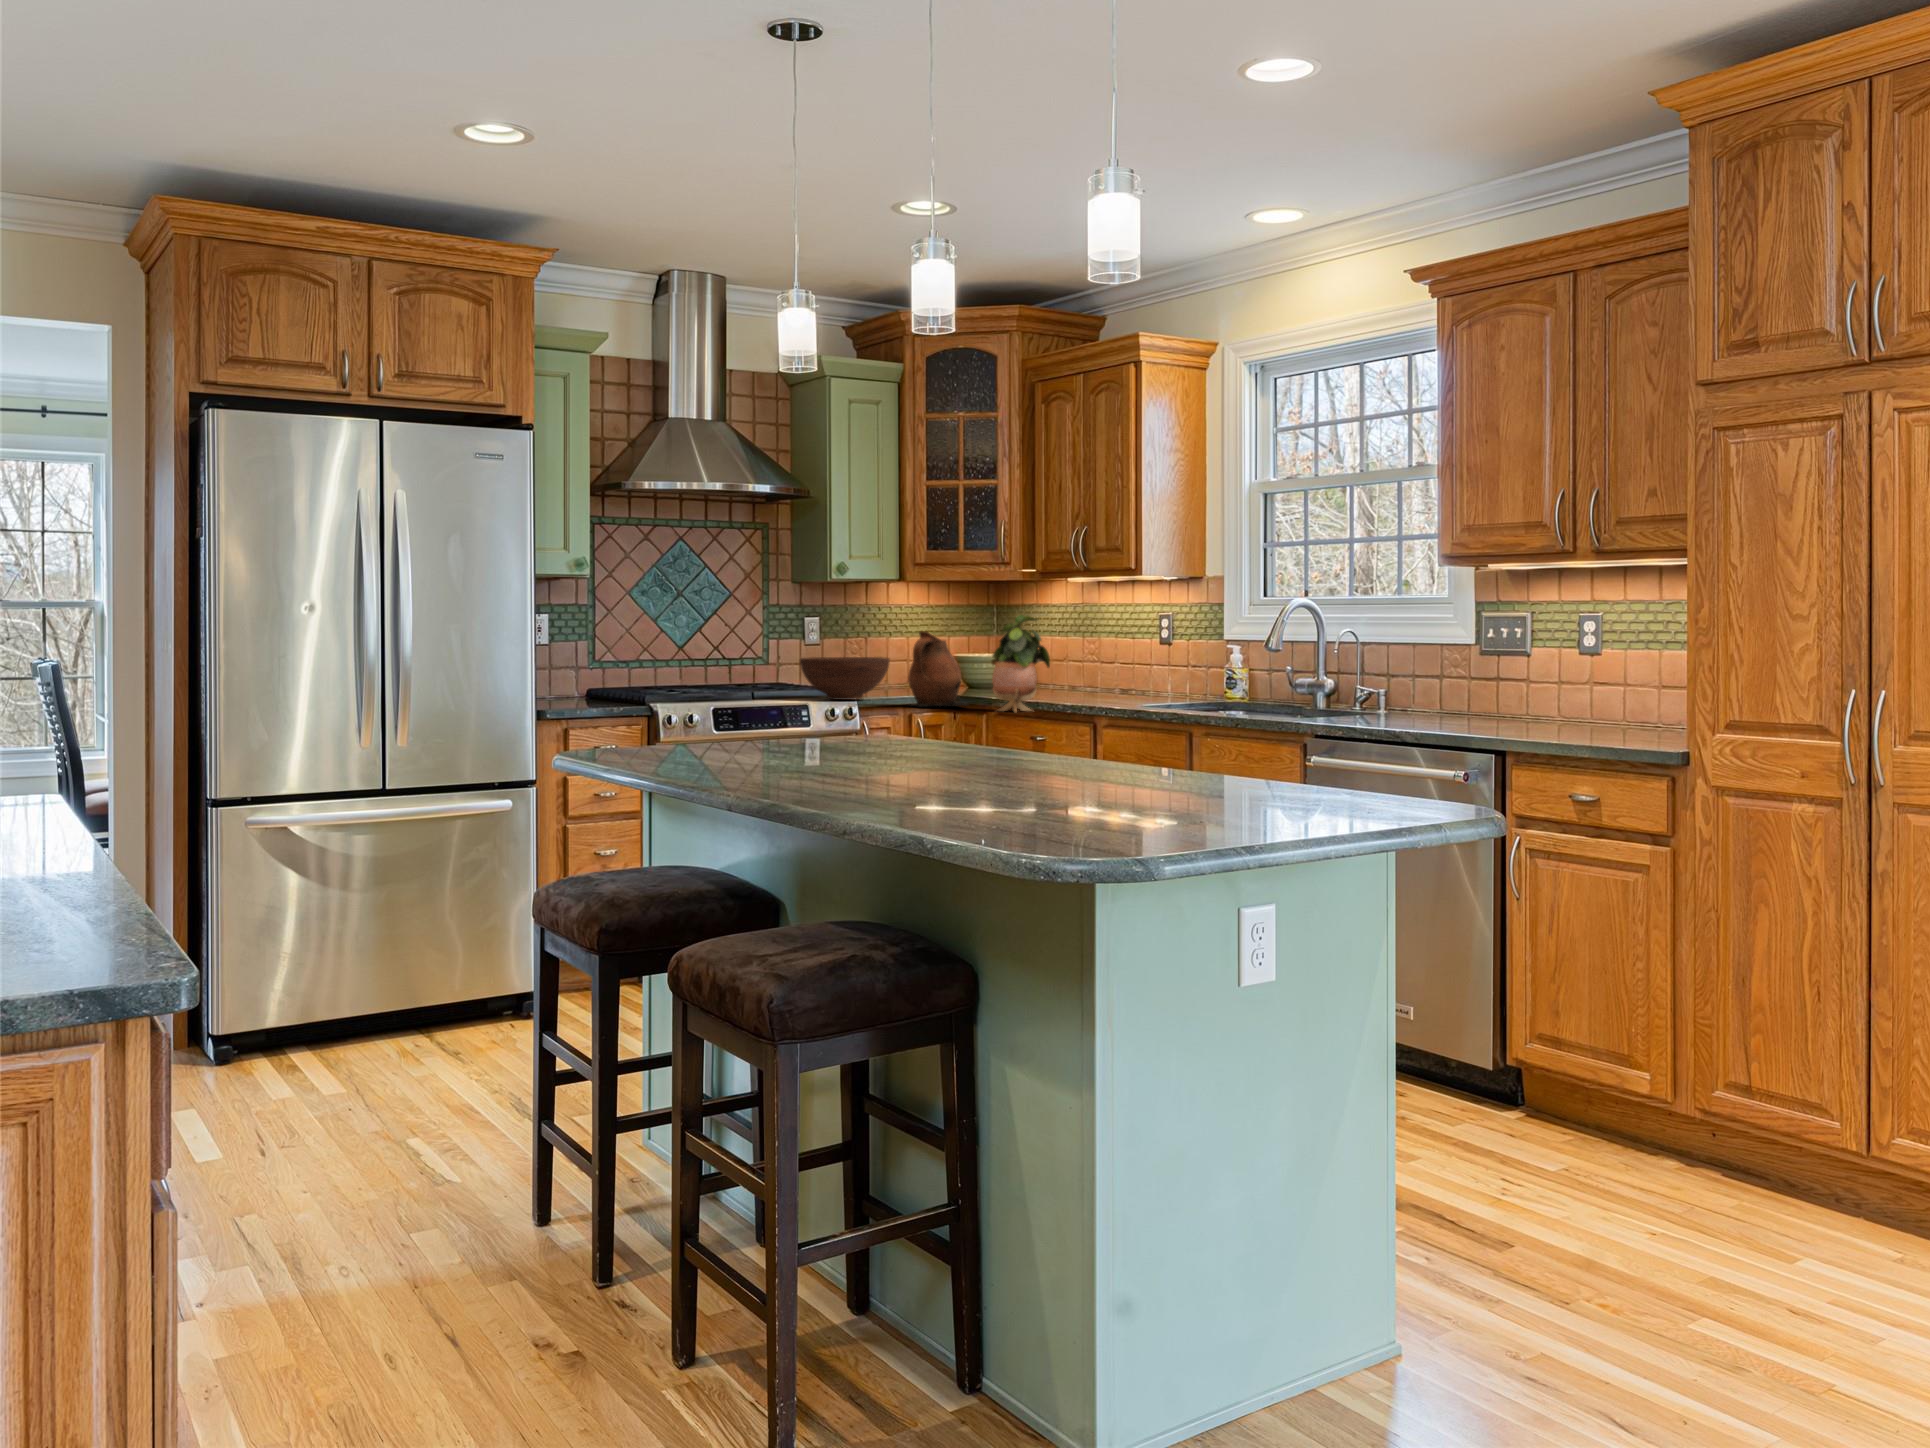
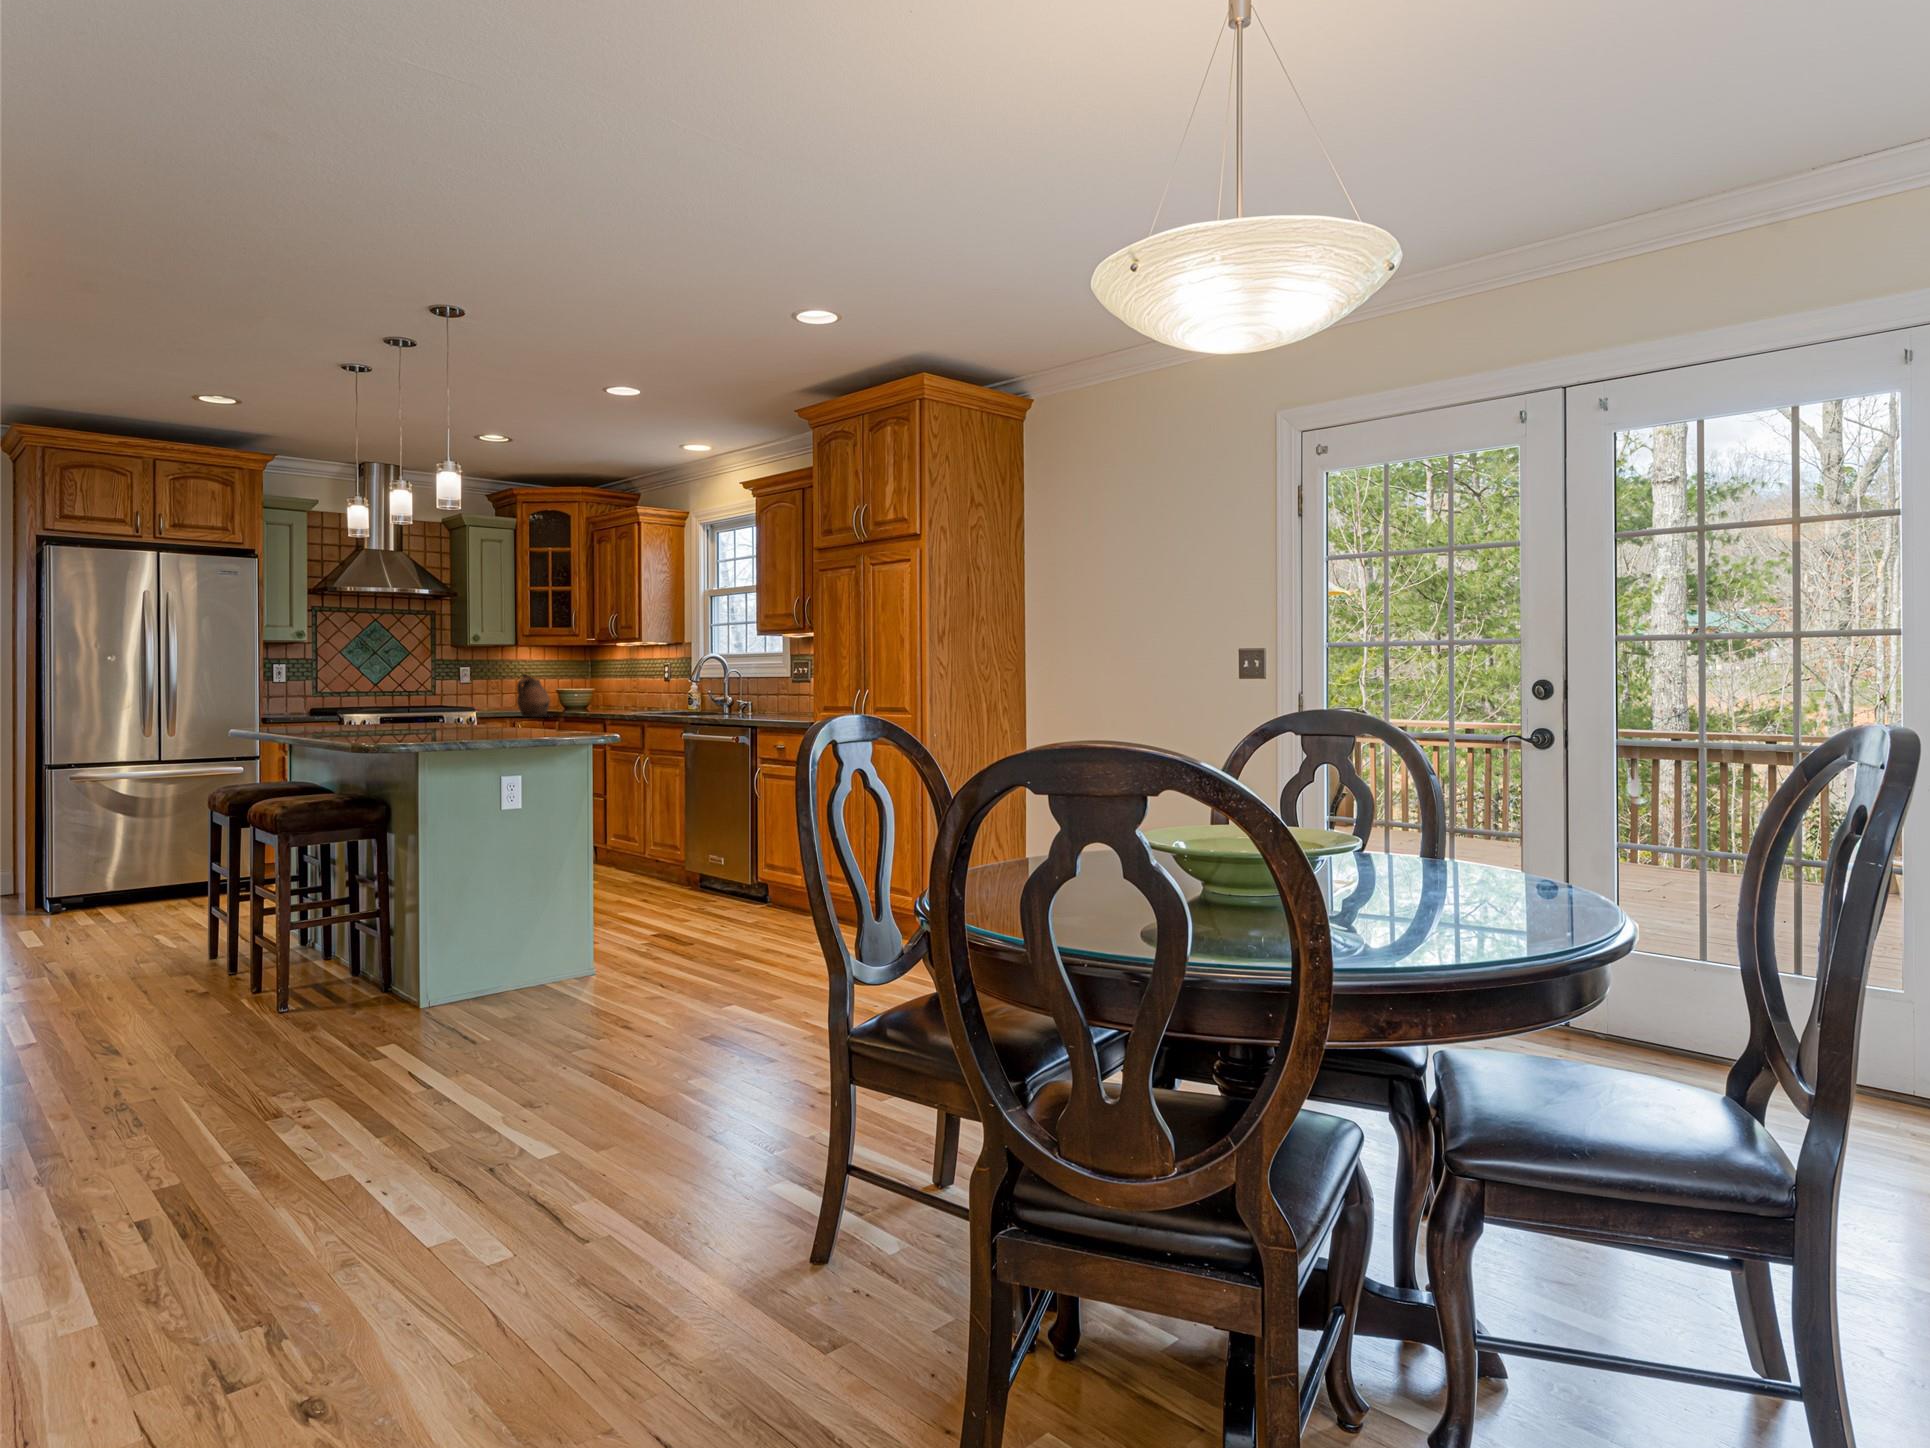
potted plant: present [992,615,1050,712] -> none [563,665,598,719]
fruit bowl: present [800,657,890,700] -> none [455,691,513,715]

